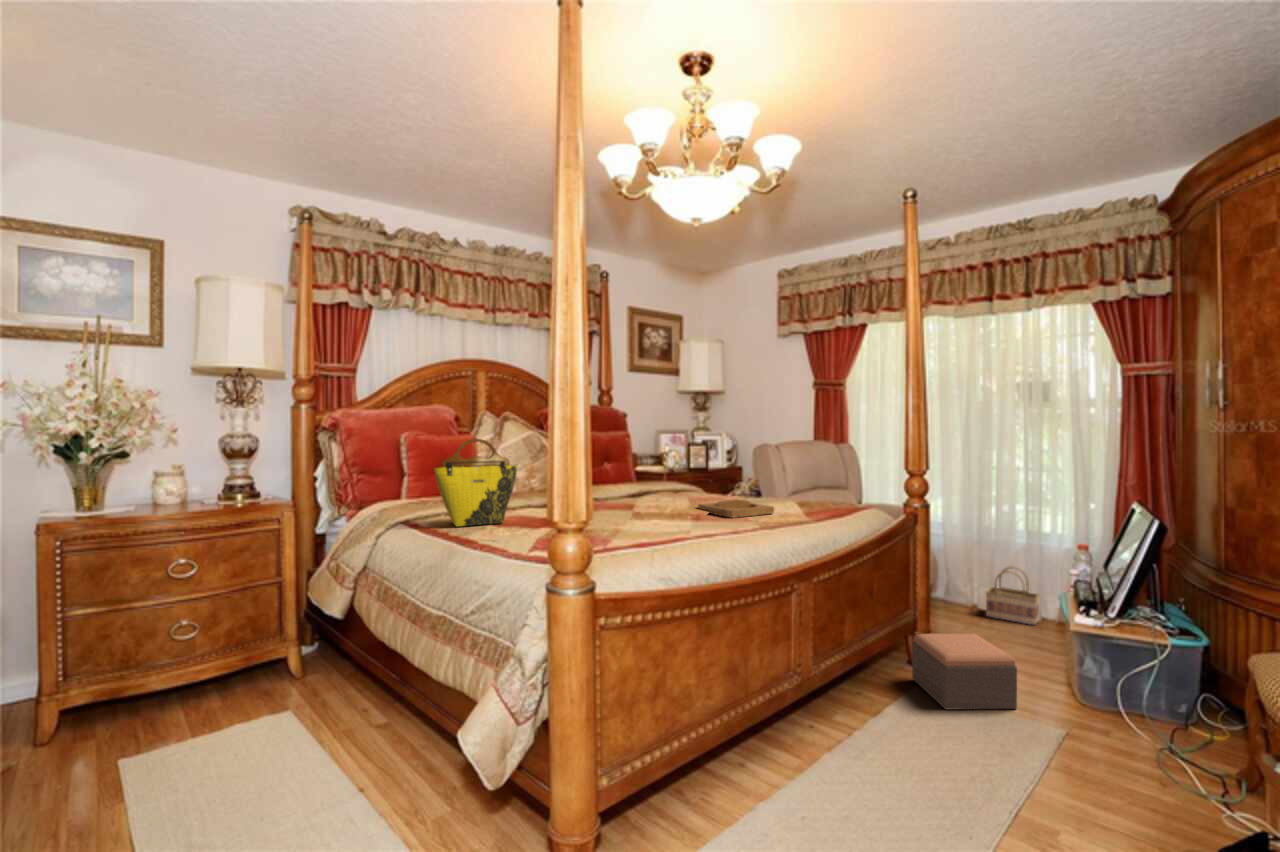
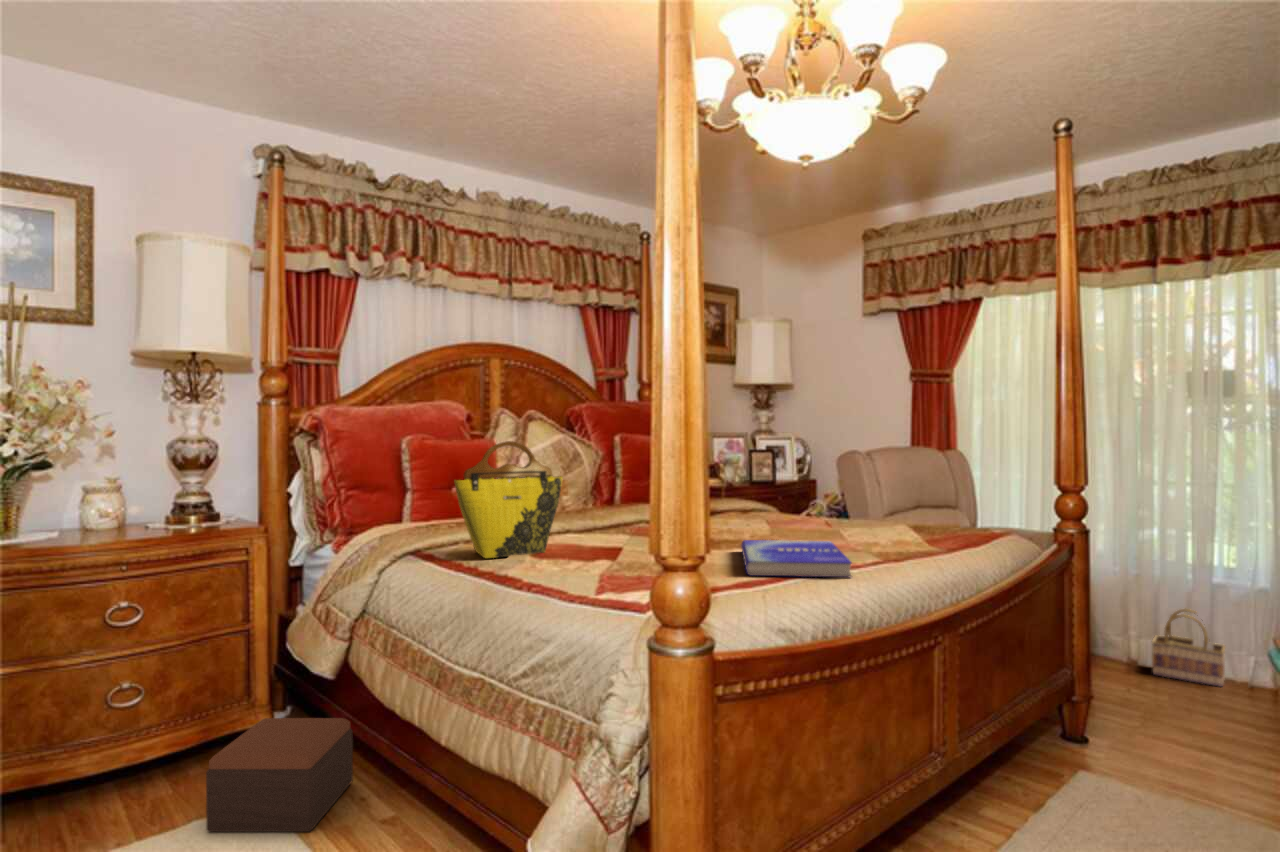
tray: present [698,500,774,518] -> none [794,523,897,546]
book: none [644,513,721,540] -> present [741,540,851,577]
footstool: present [912,634,1017,710] -> present [206,718,353,832]

